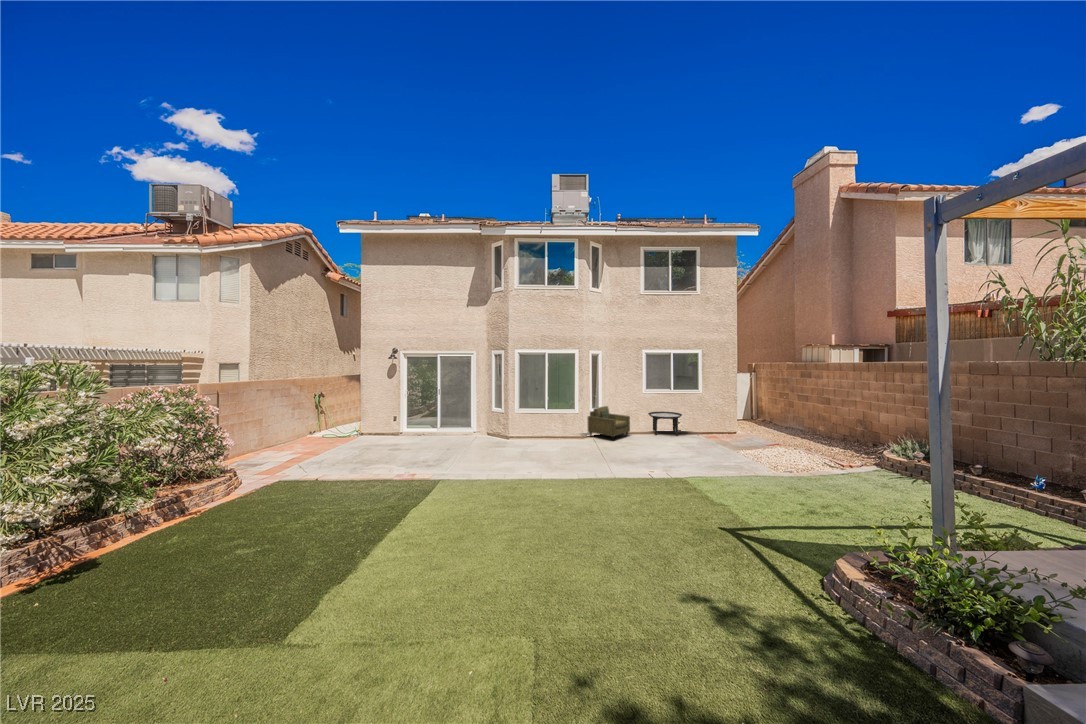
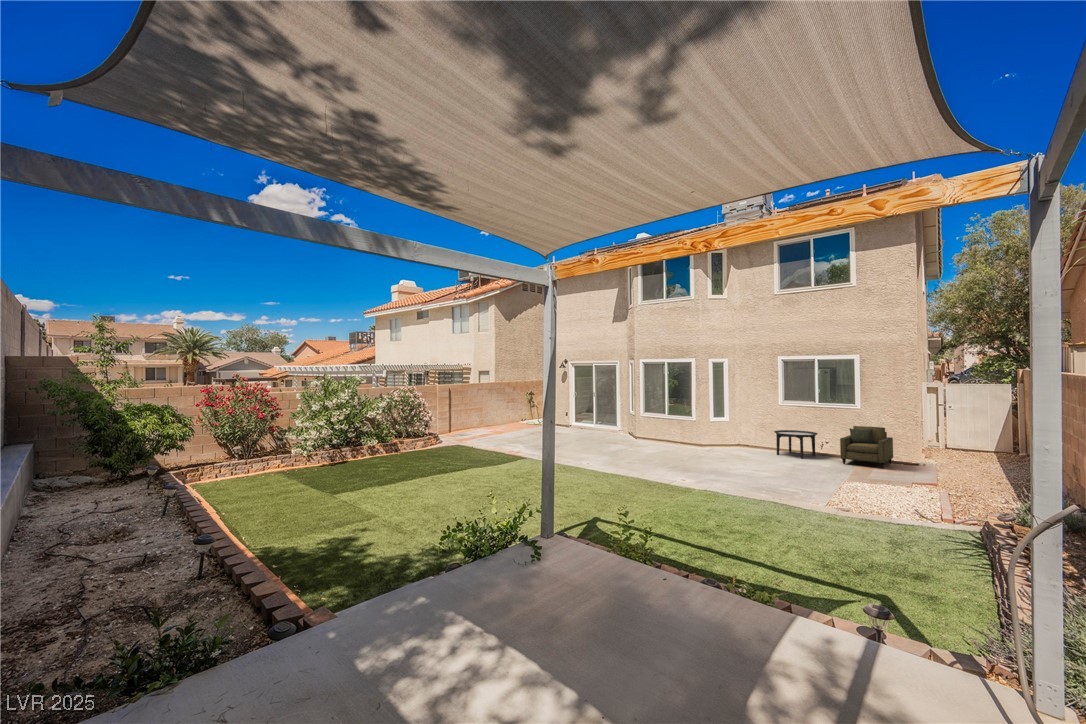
armchair: present [588,406,630,440] -> present [840,426,893,468]

